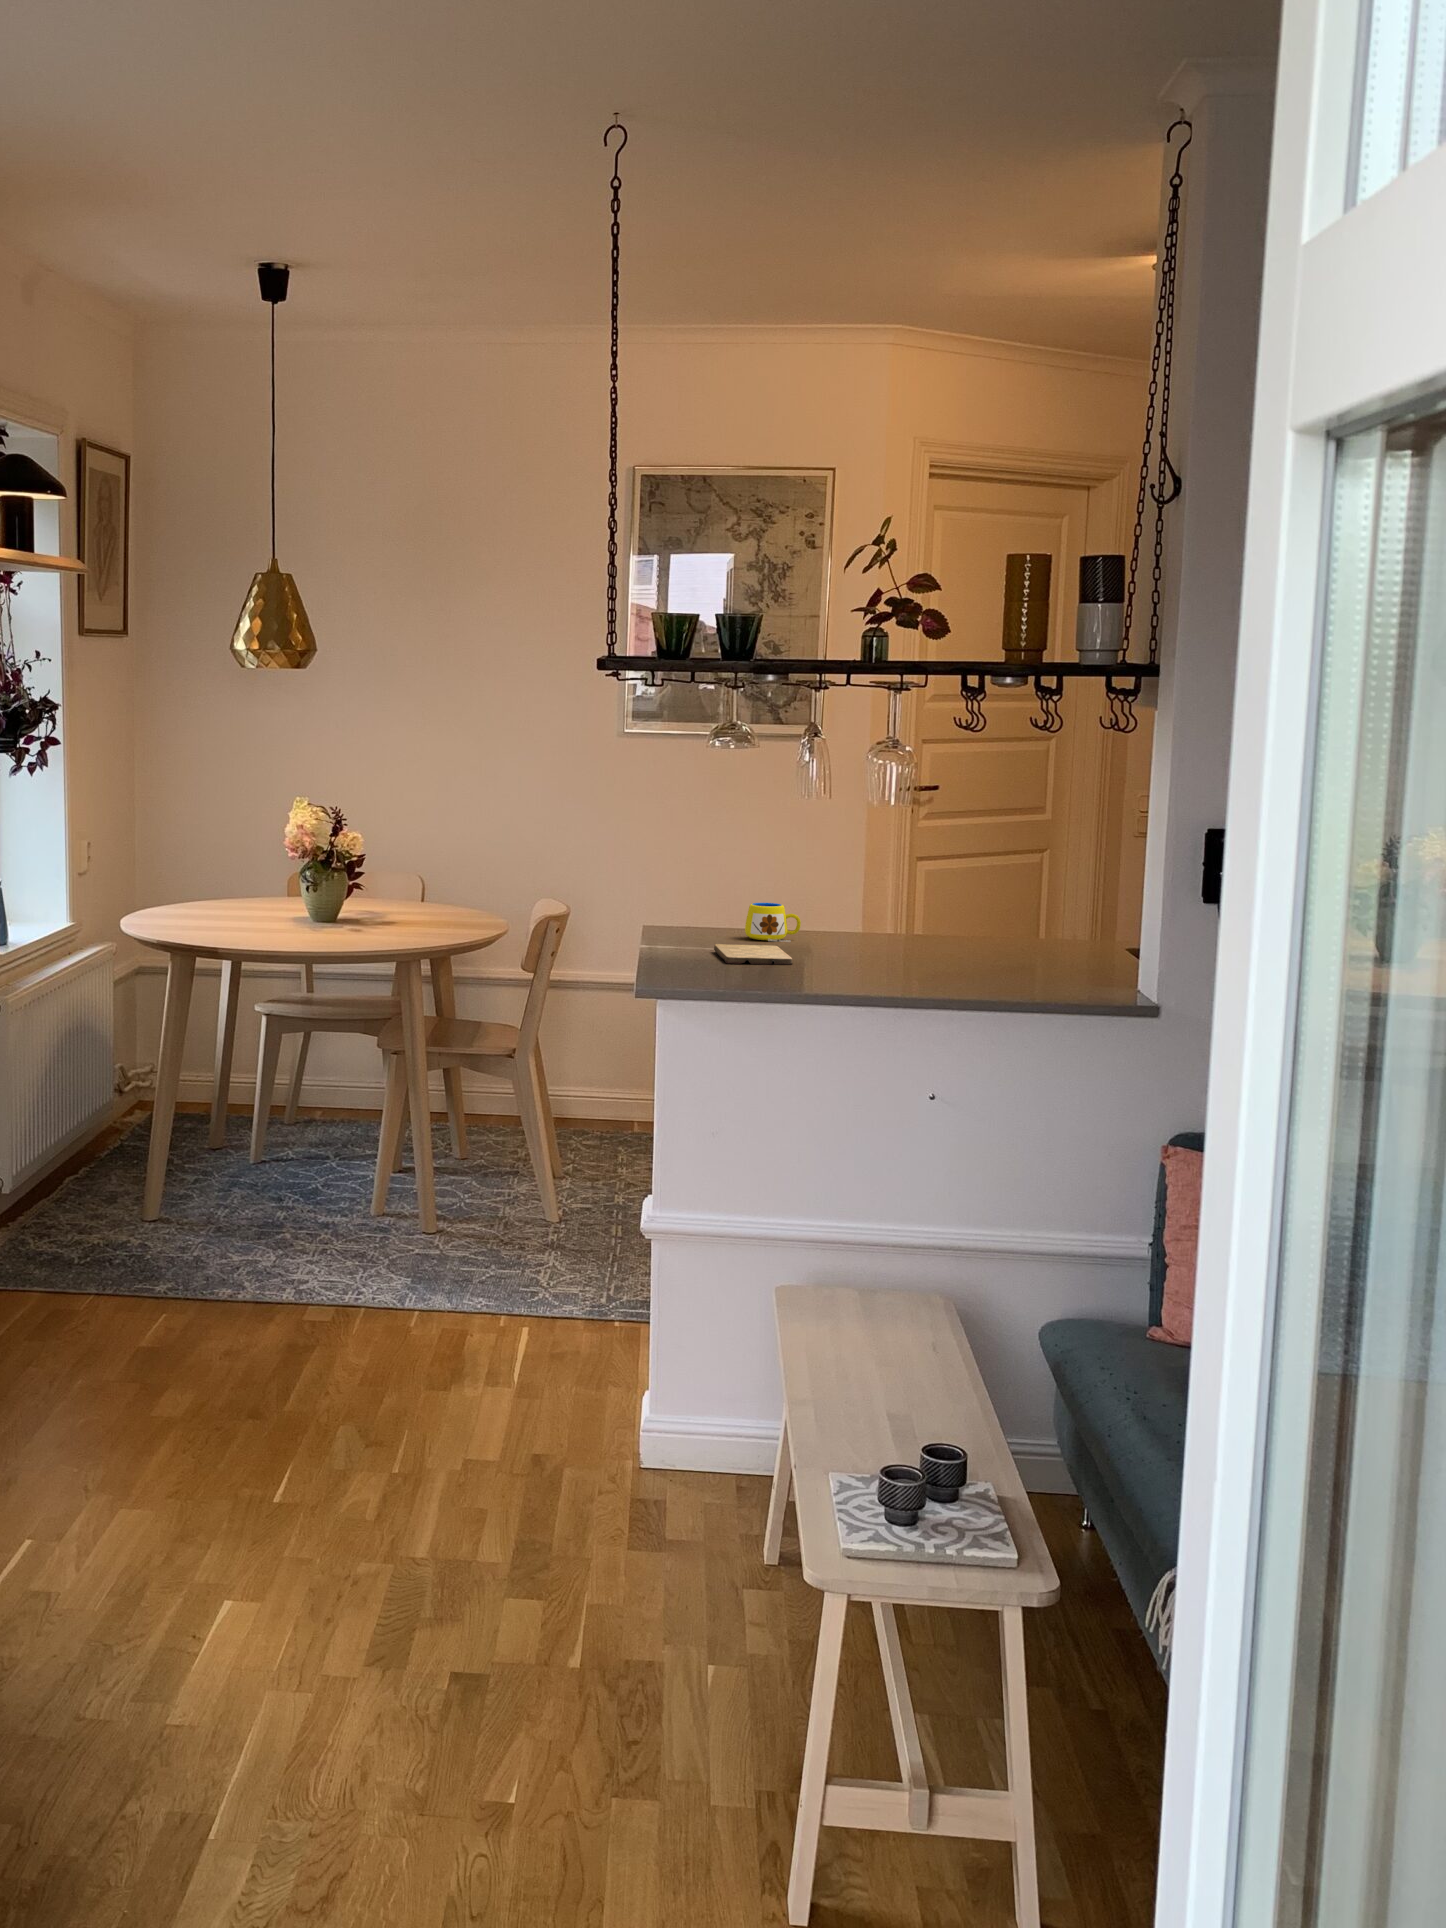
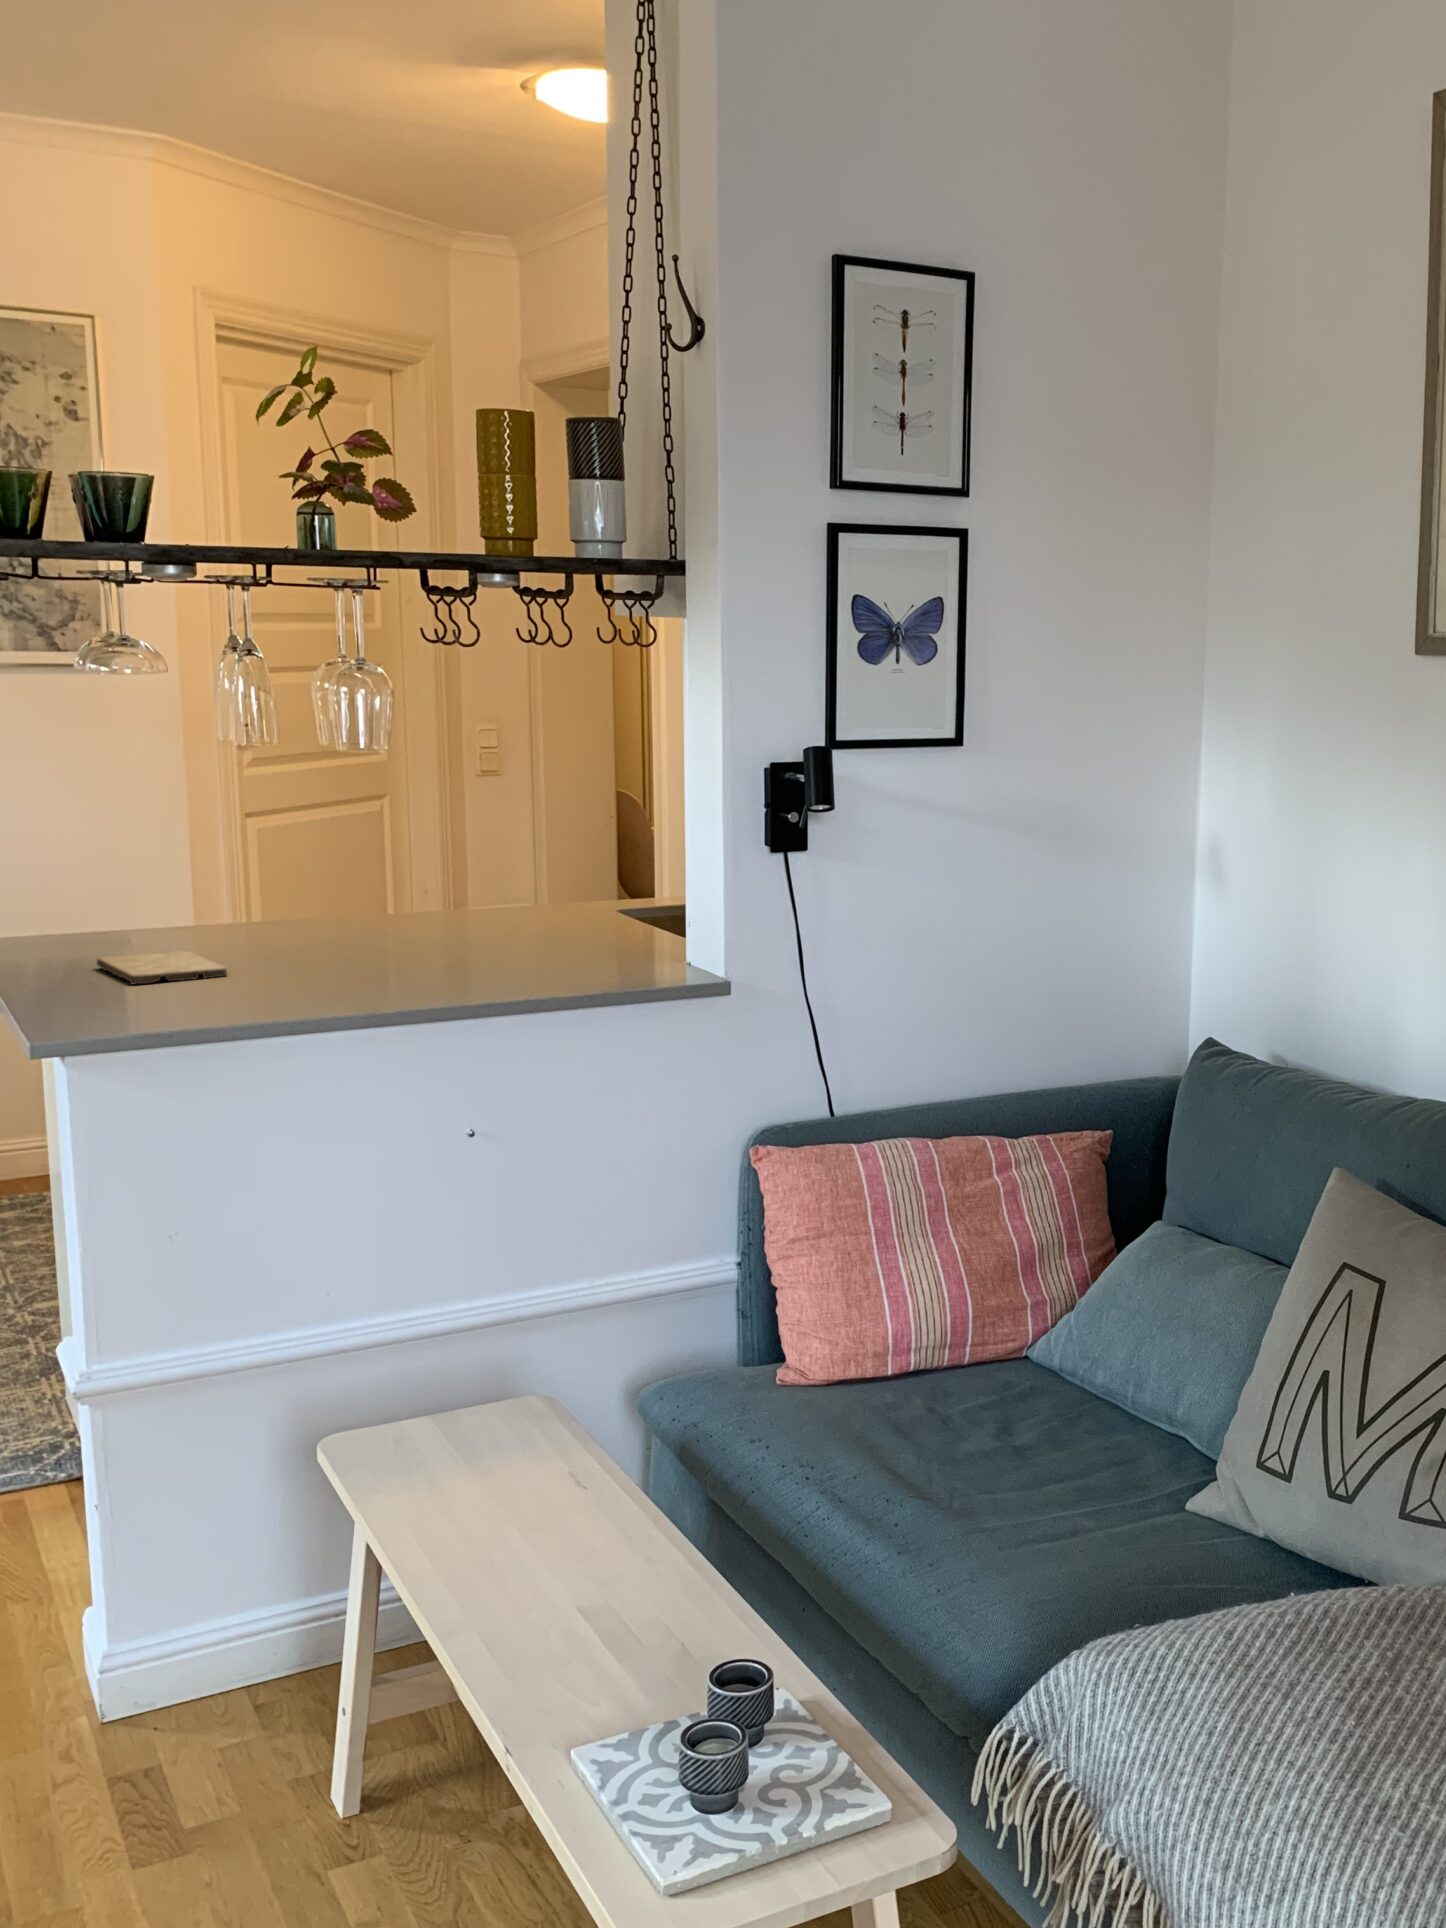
mug: present [745,903,801,942] -> none [122,891,202,944]

